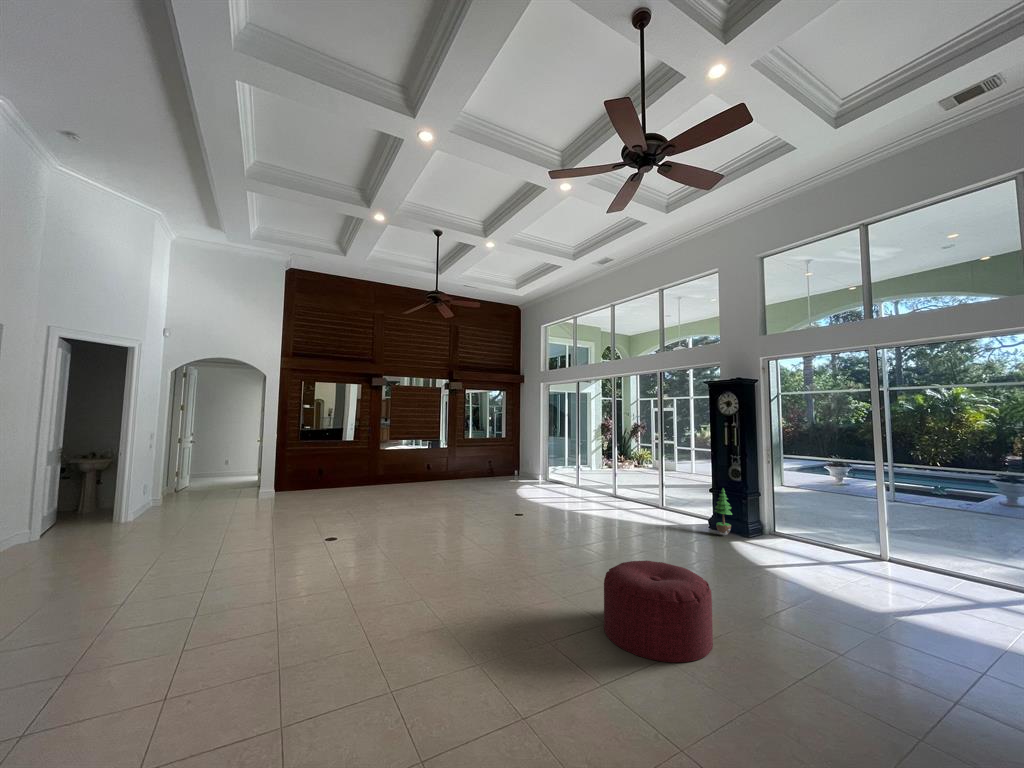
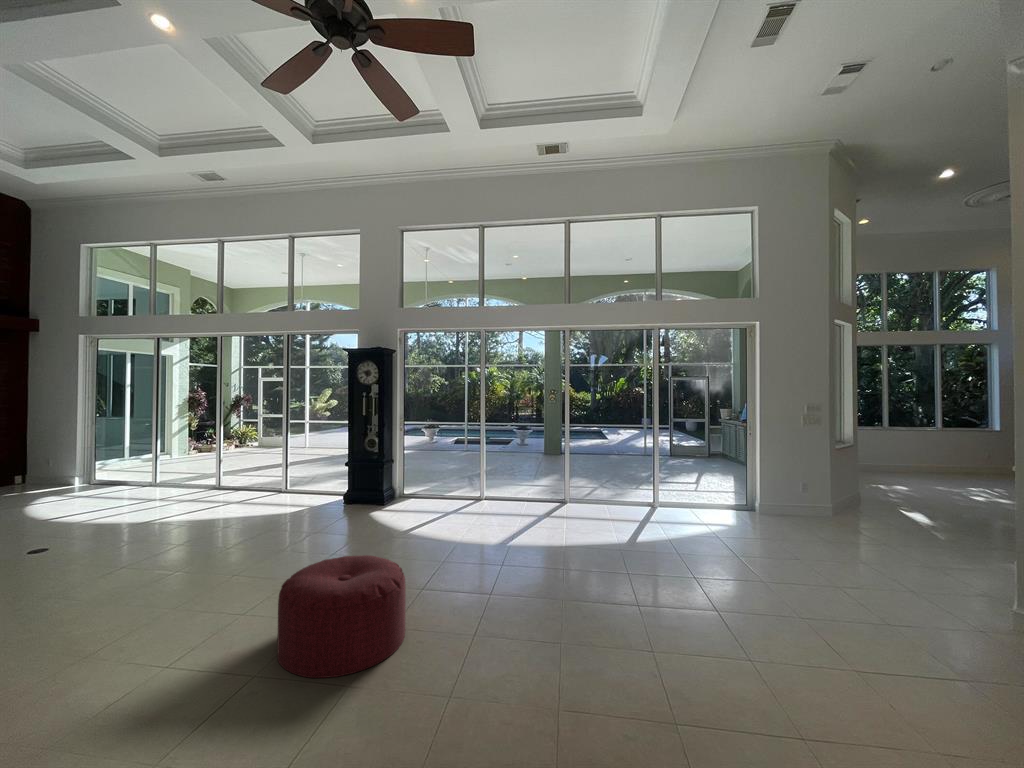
potted tree: present [714,488,732,536] -> none [352,459,370,508]

